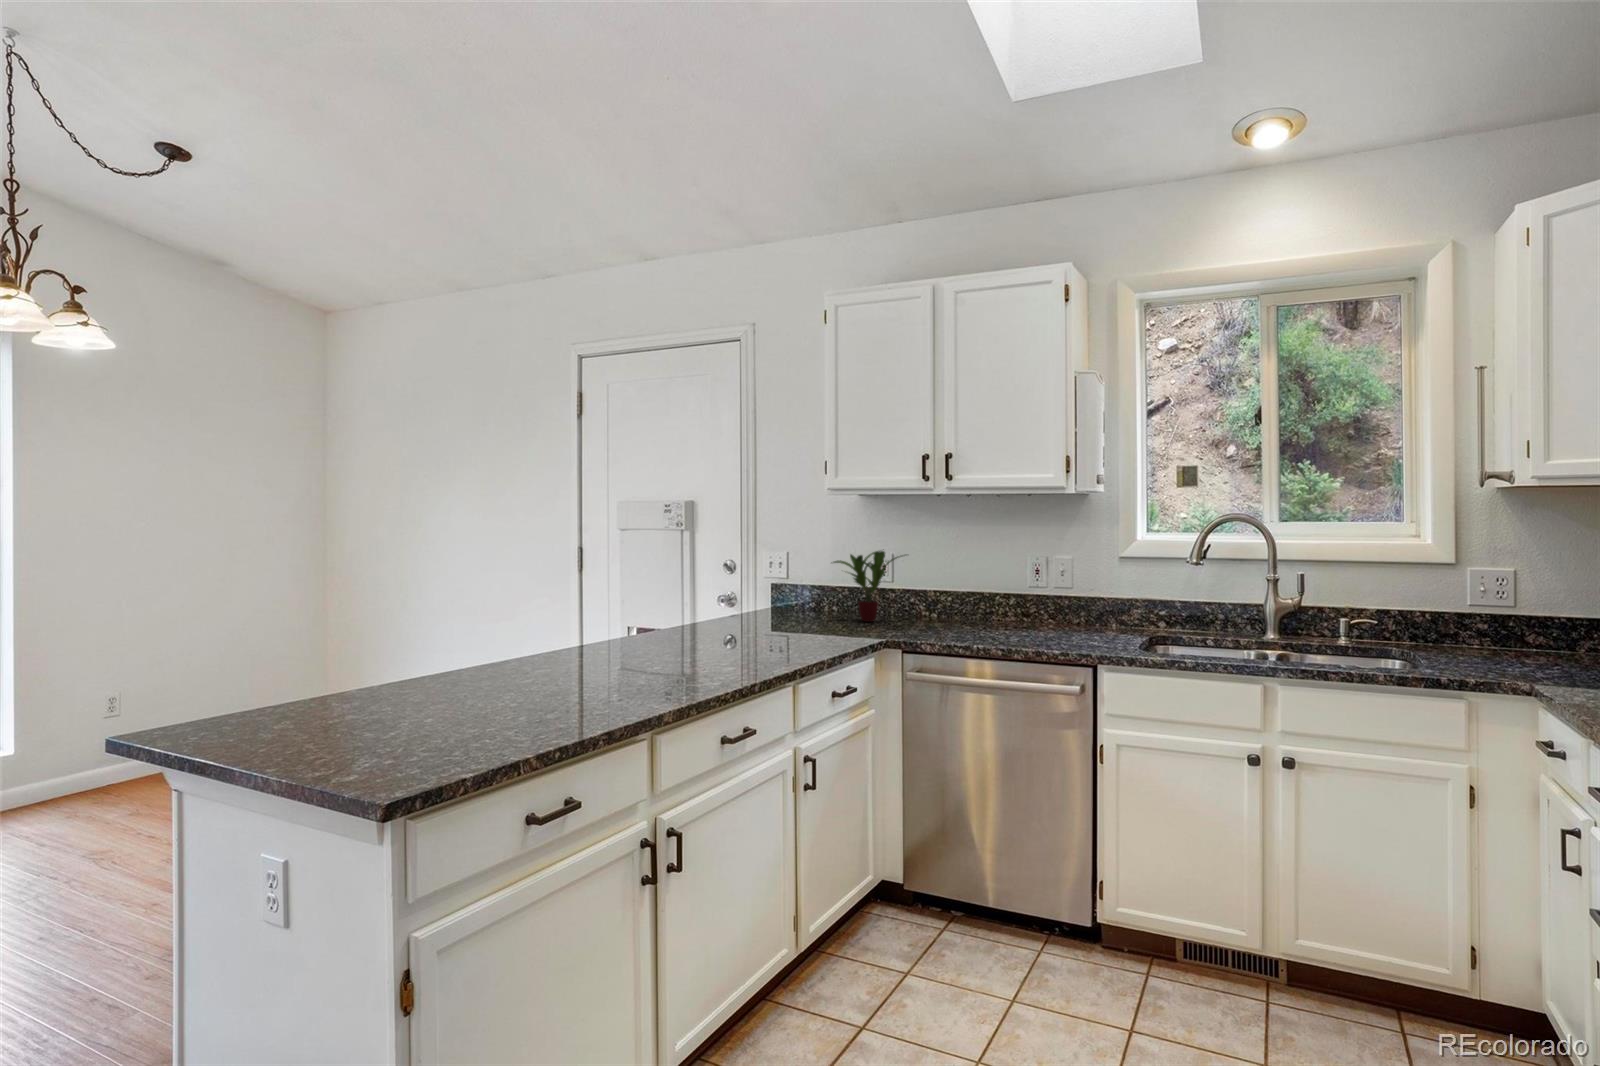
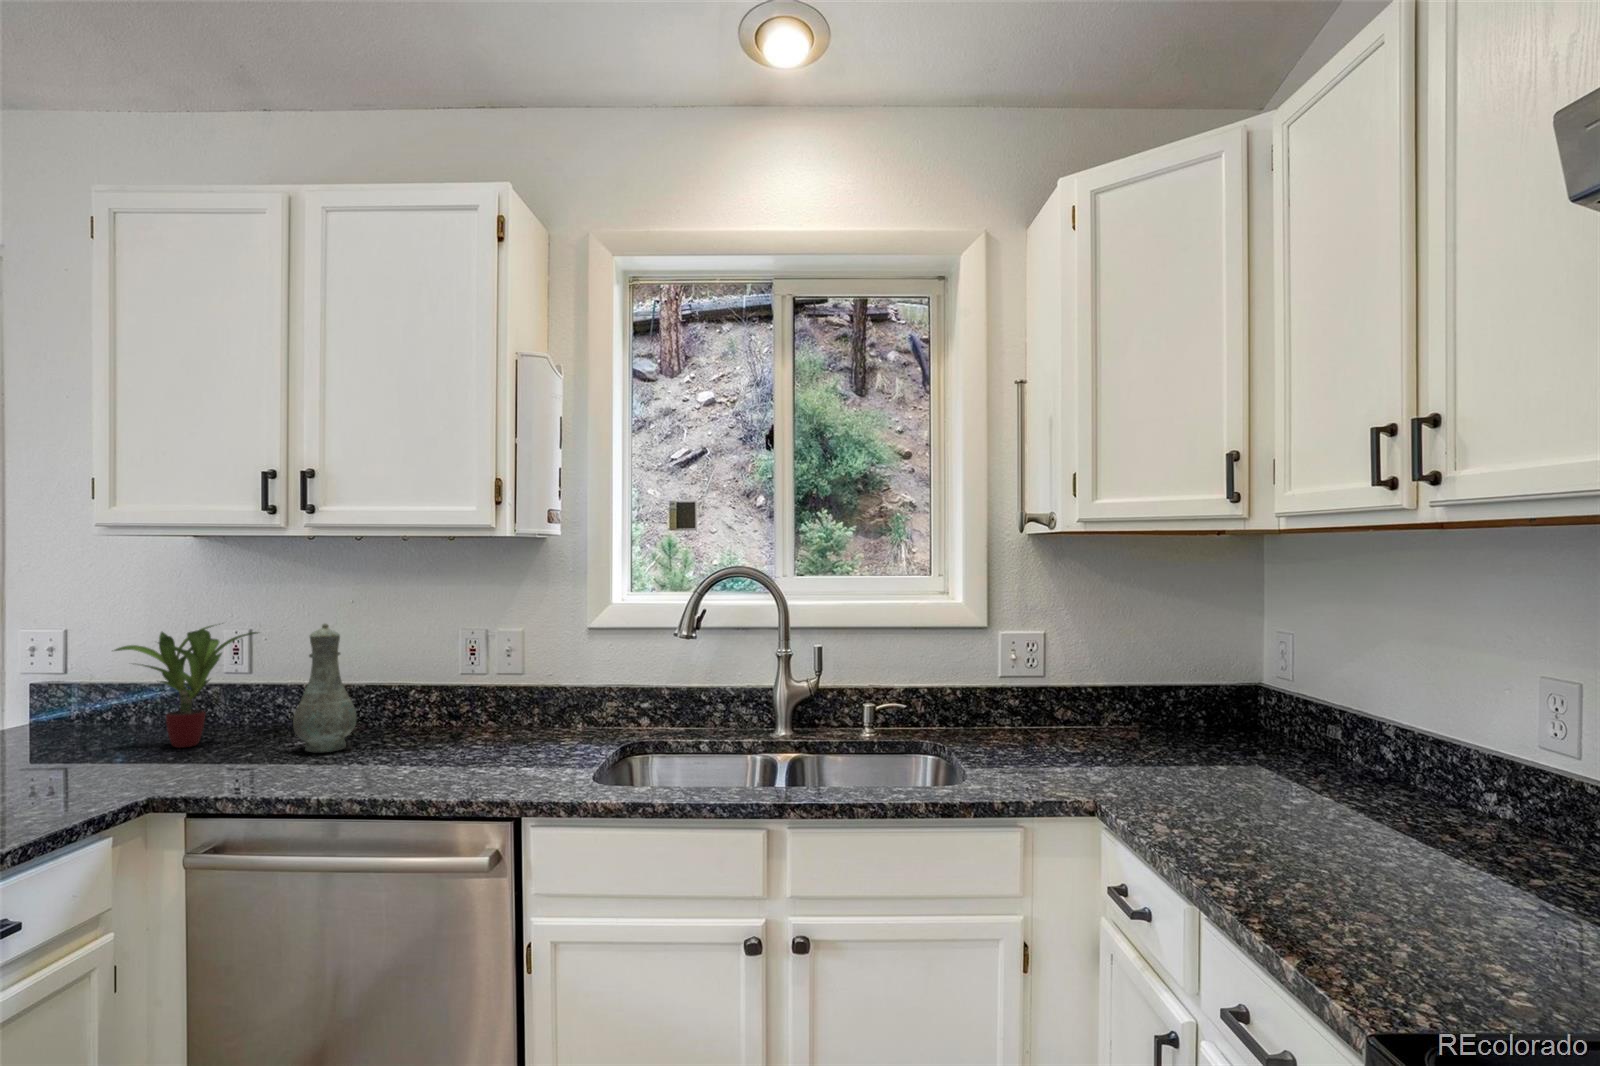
vase: none [933,549,969,629] -> present [293,624,357,752]

